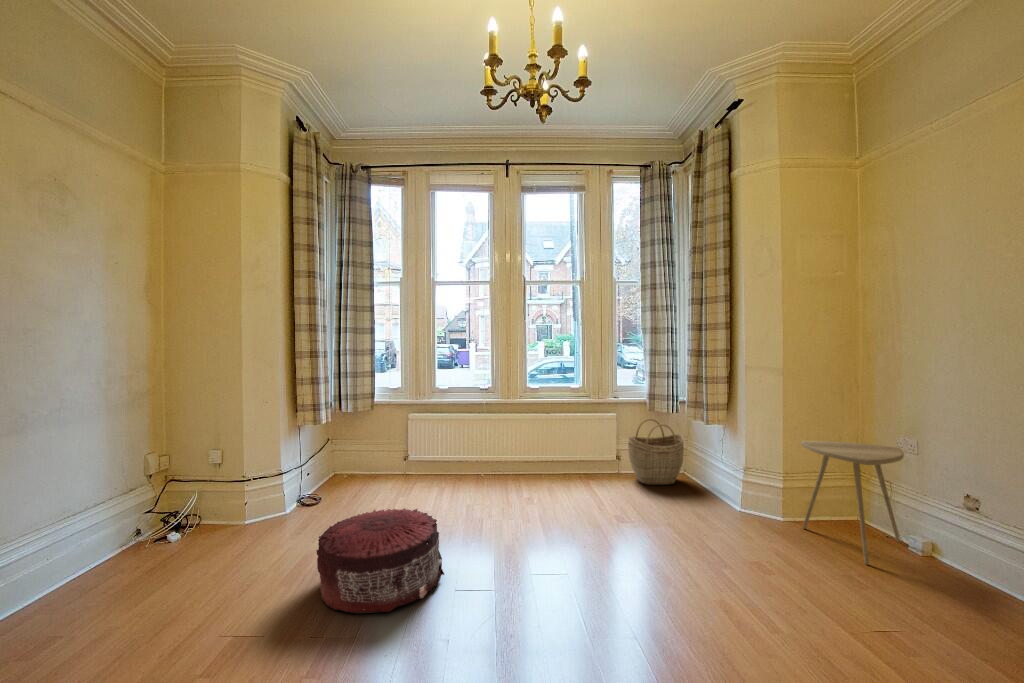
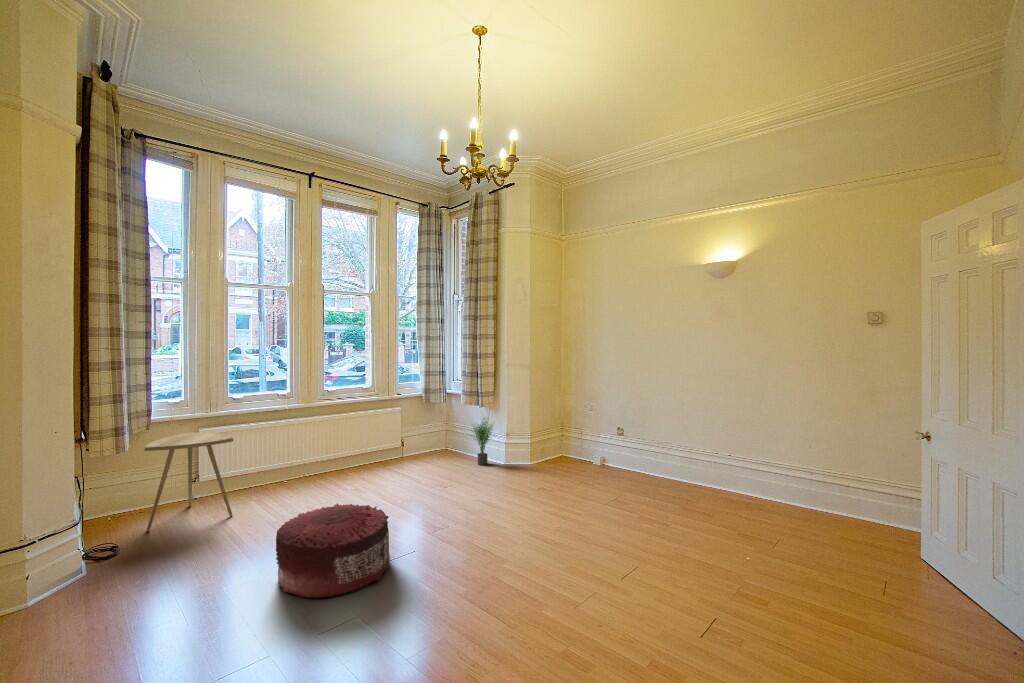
woven basket: present [628,419,684,485] -> none [411,410,454,461]
potted plant: none [687,435,732,506] -> present [471,418,493,465]
side table: present [801,441,904,565] -> present [145,433,233,532]

